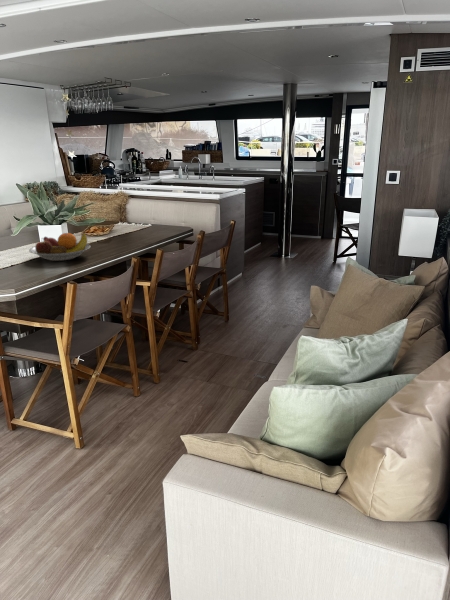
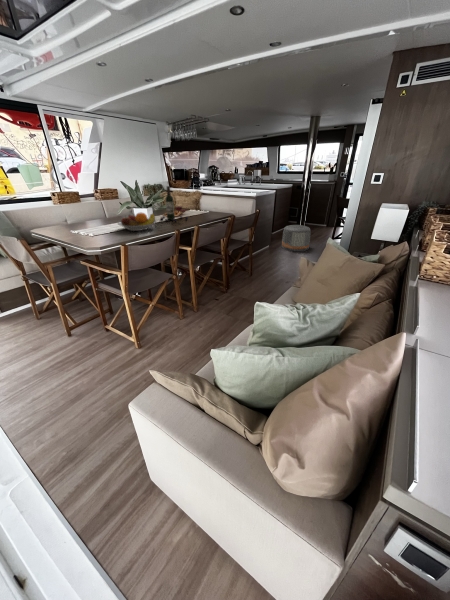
wine bottle: none [85,191,130,244] -> present [160,186,188,222]
pouf: none [262,239,305,280] -> present [282,225,311,251]

